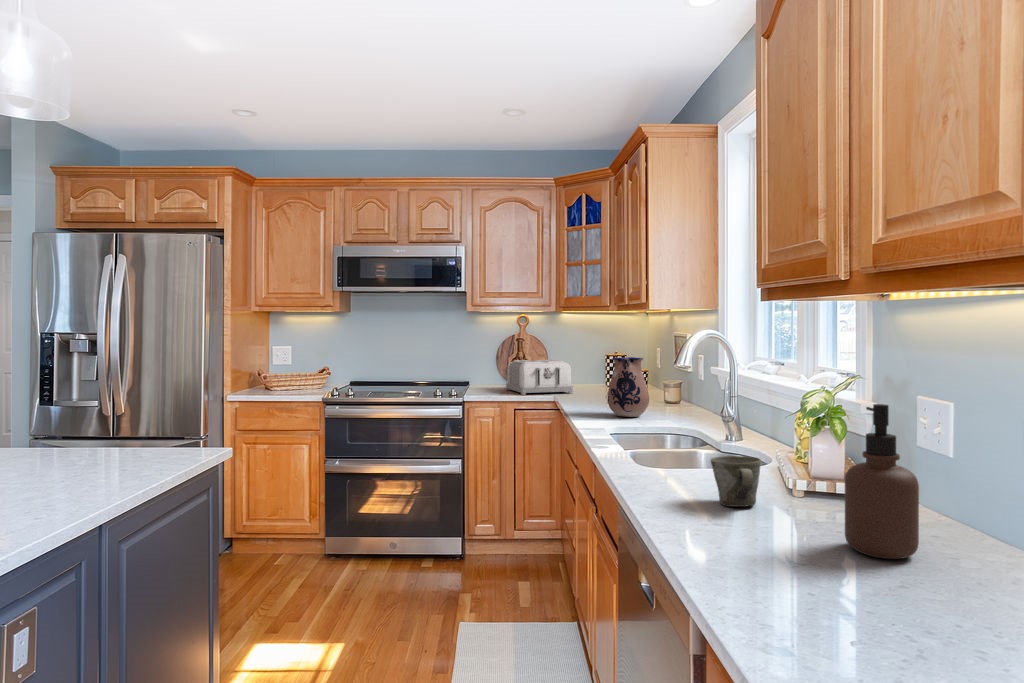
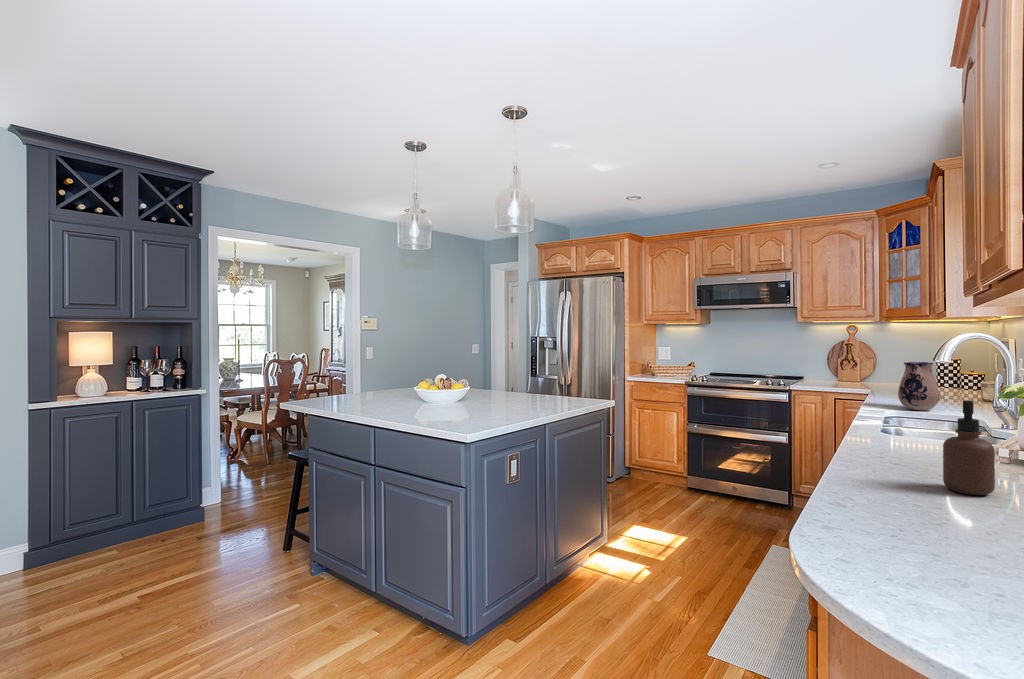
toaster: present [506,360,573,395] -> none [833,361,893,389]
mug: present [711,456,761,507] -> none [888,431,927,463]

